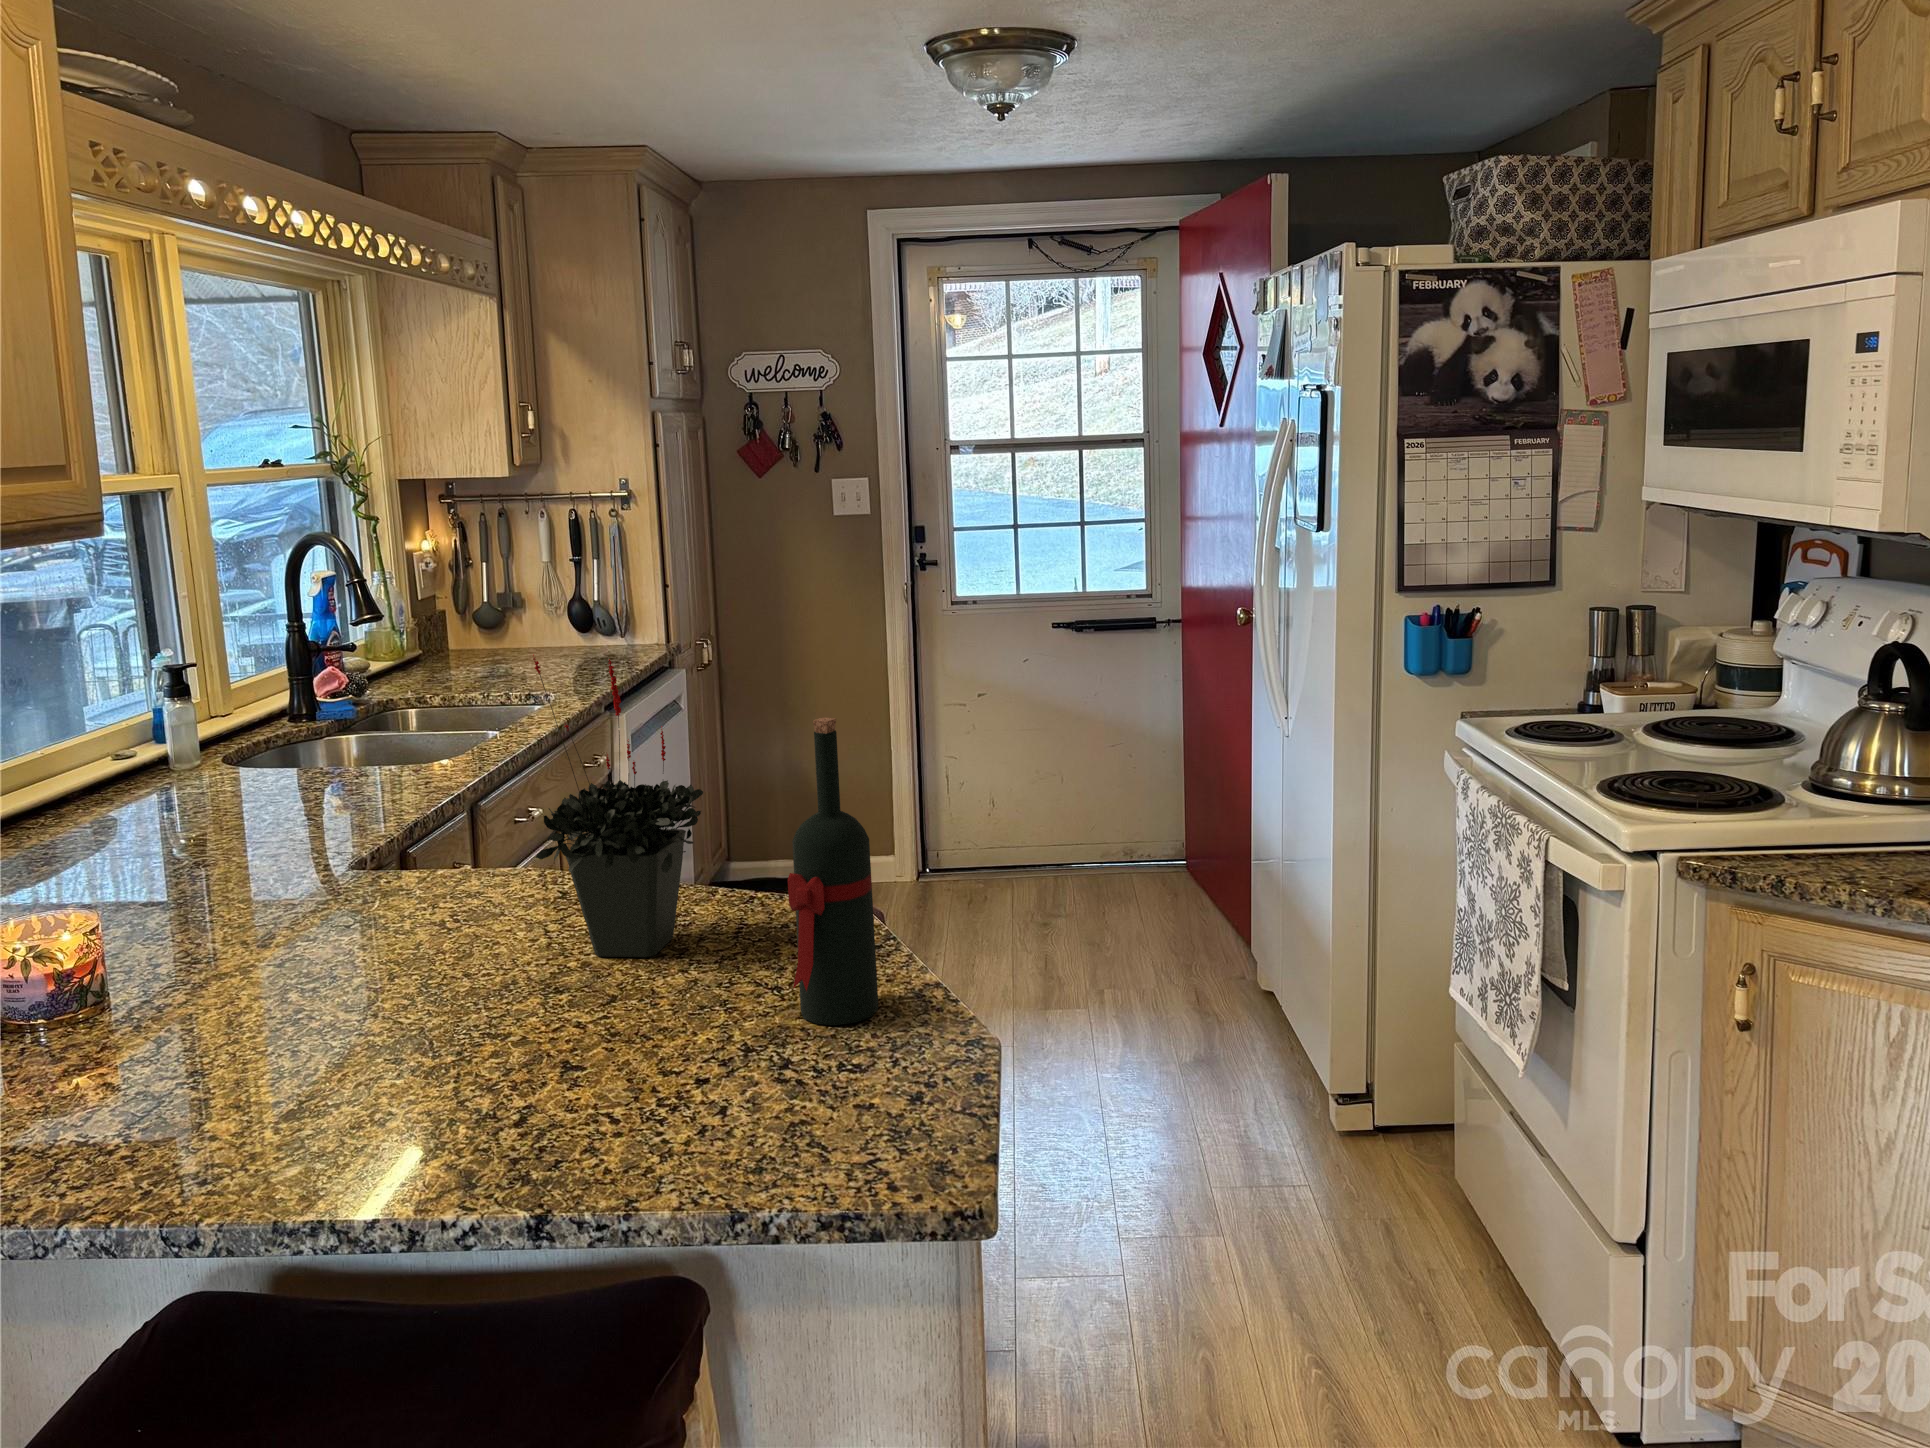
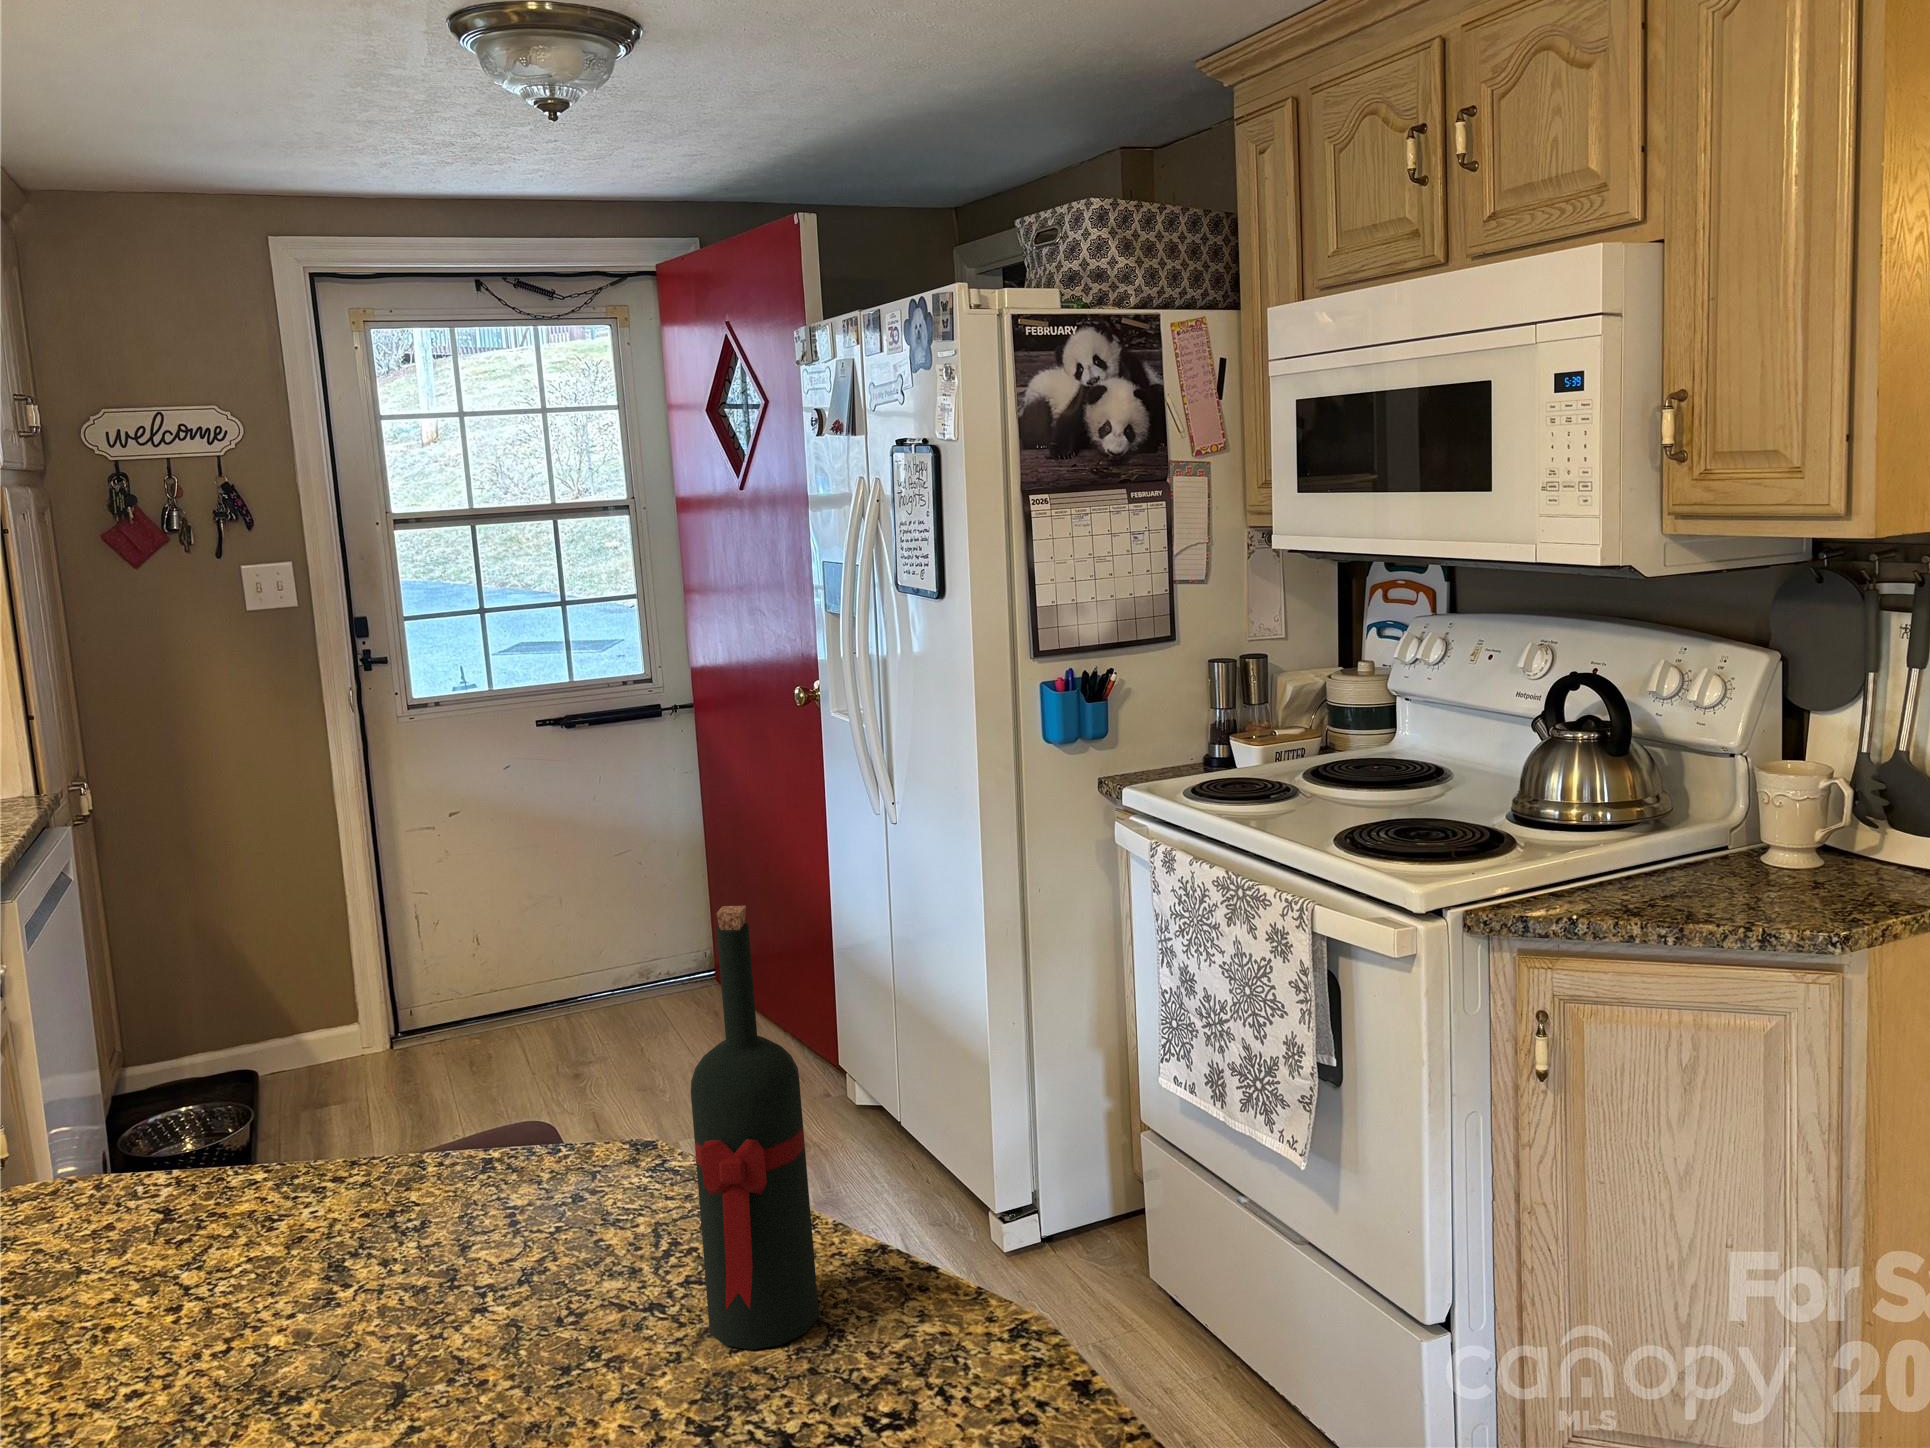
potted plant: present [533,654,703,957] -> none [168,859,458,1314]

